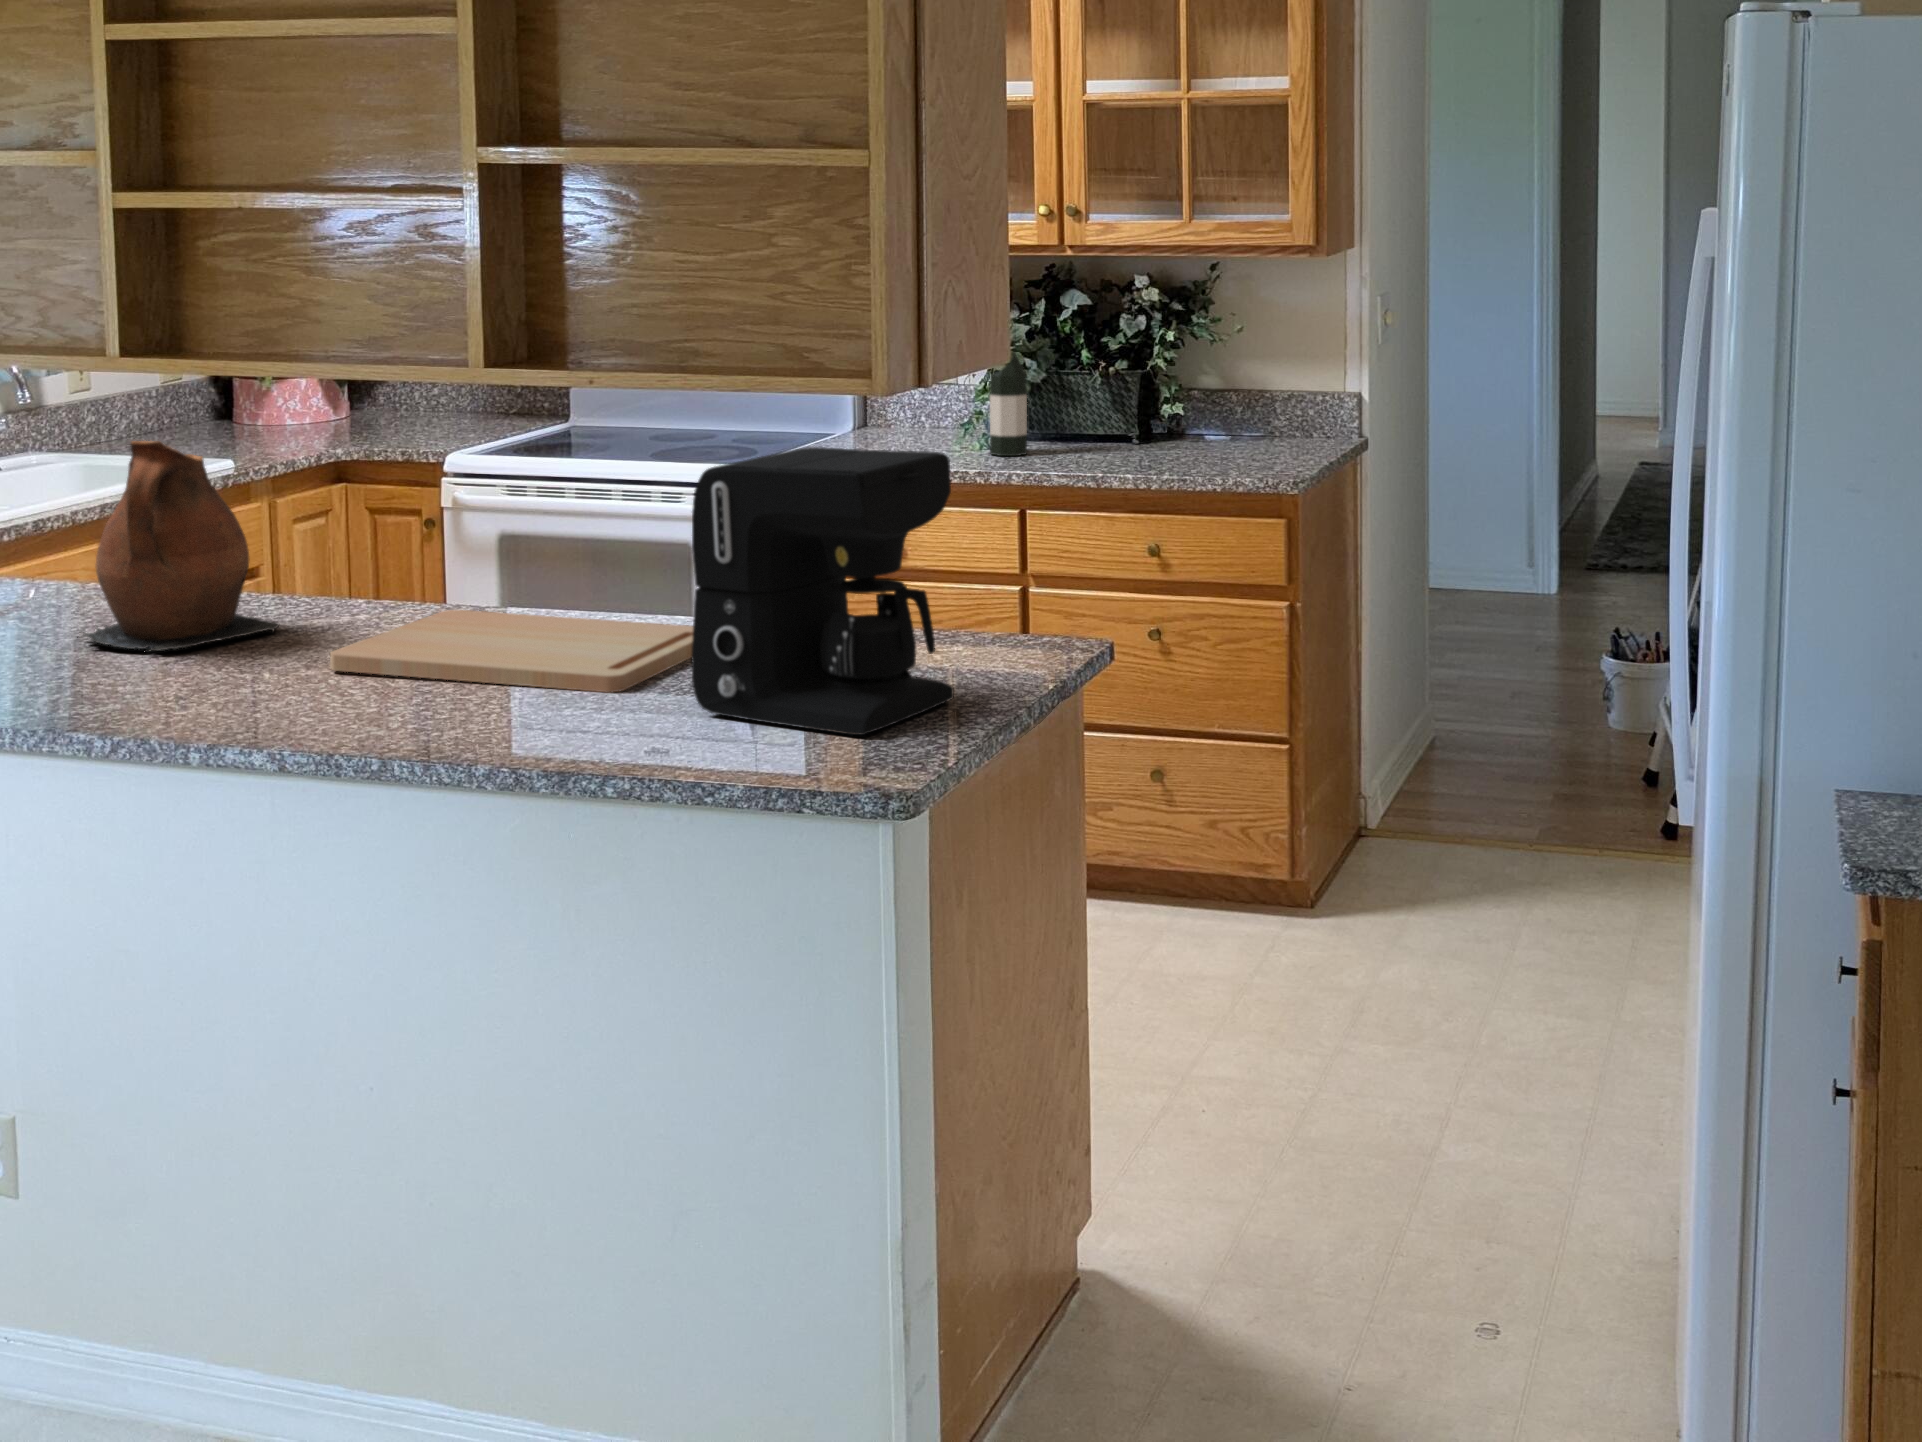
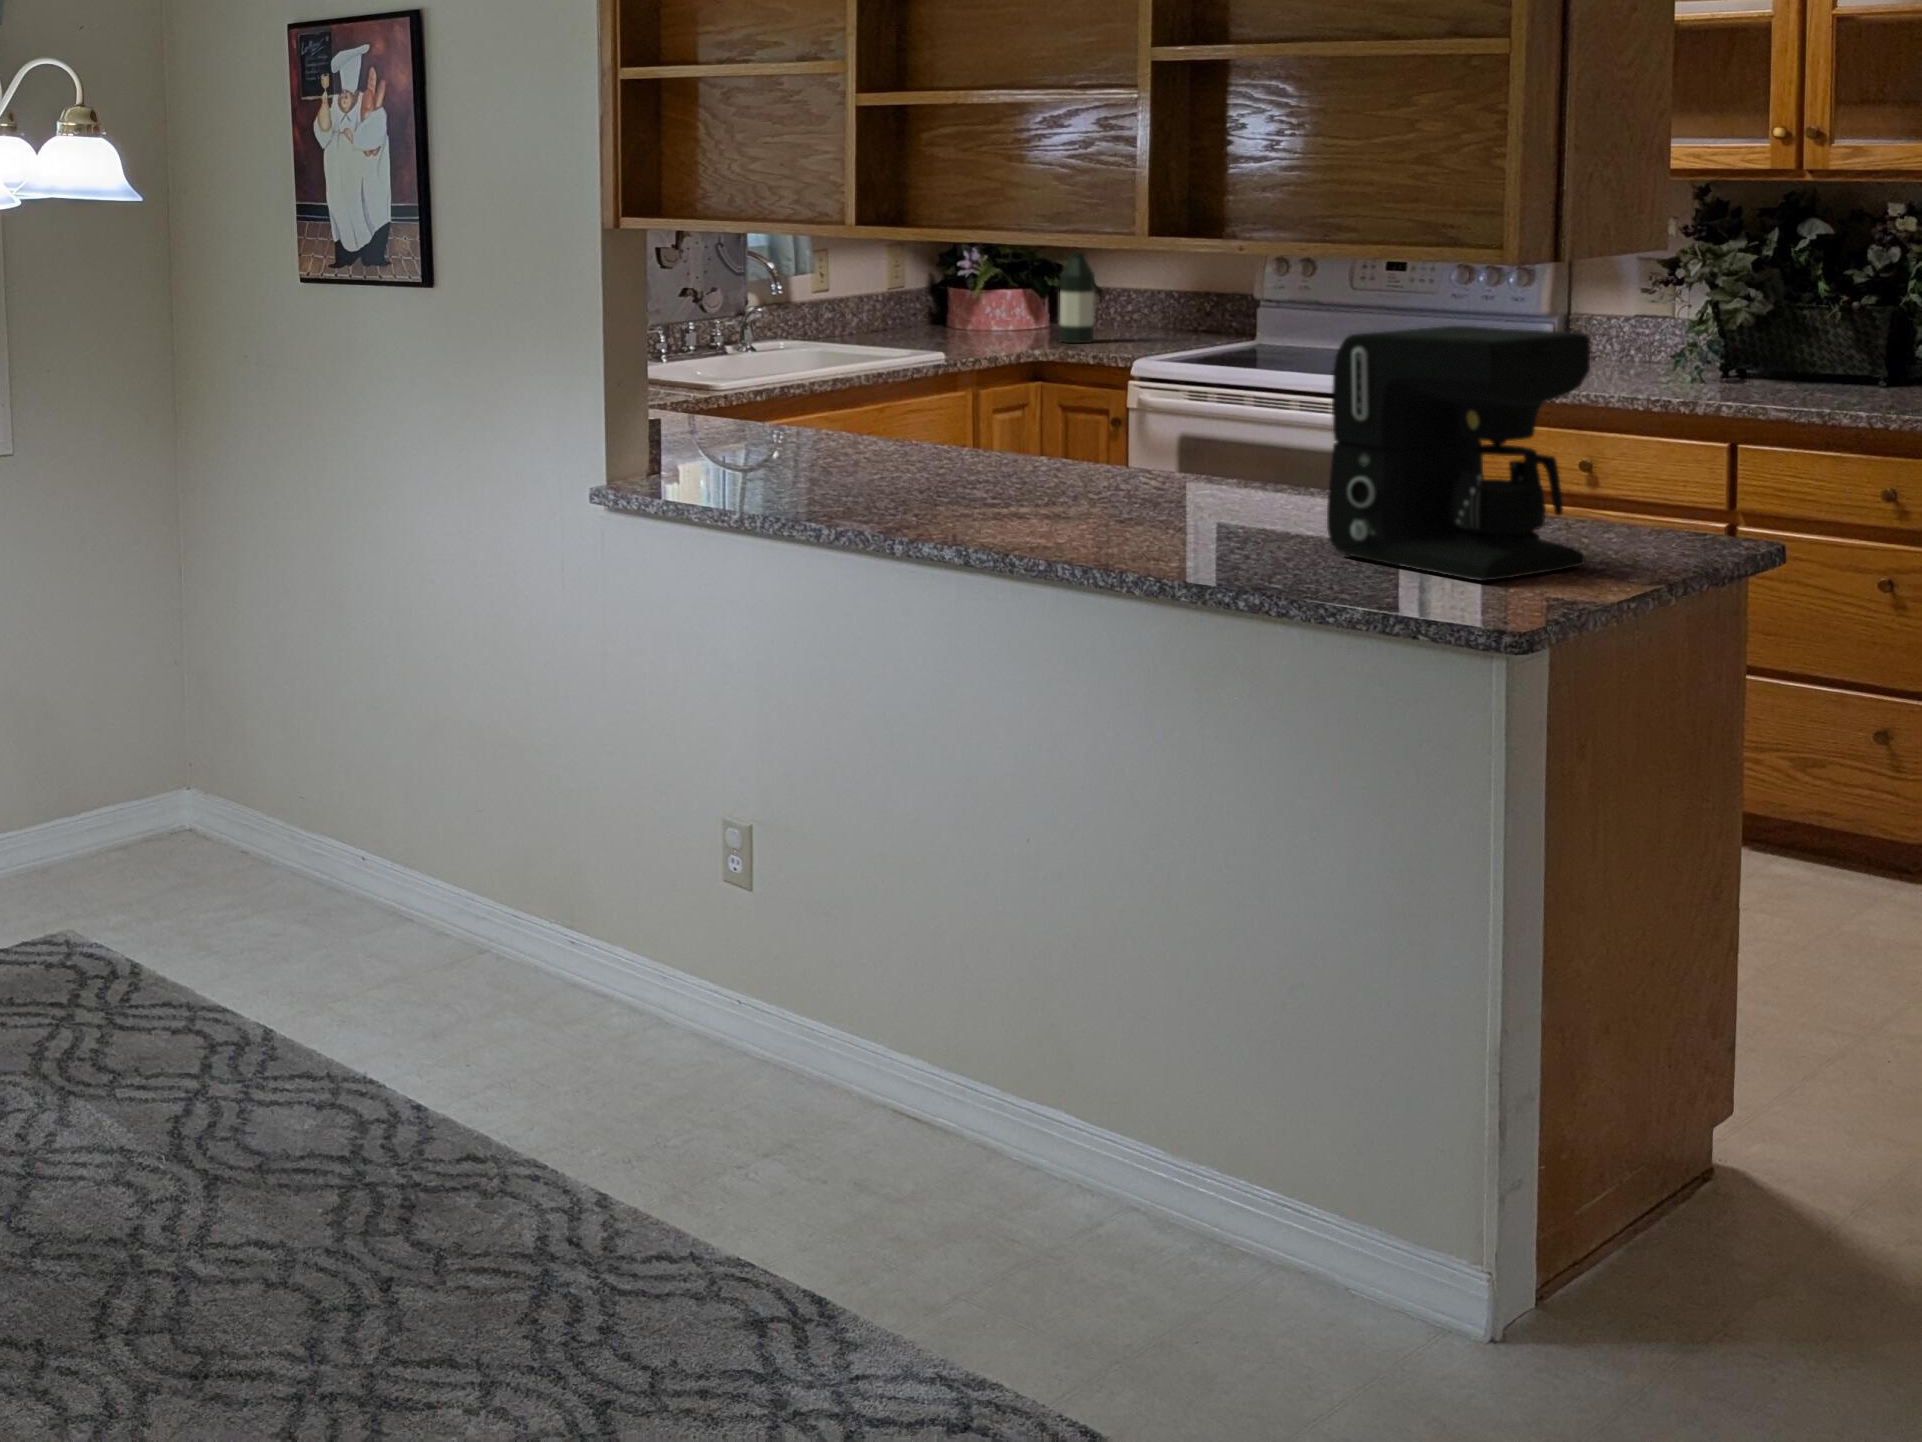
wine bottle: present [990,342,1027,456] -> present [1059,253,1095,343]
ceramic pitcher: present [77,441,279,651] -> none [813,303,975,475]
cutting board: present [330,610,693,693] -> none [1014,465,1363,534]

